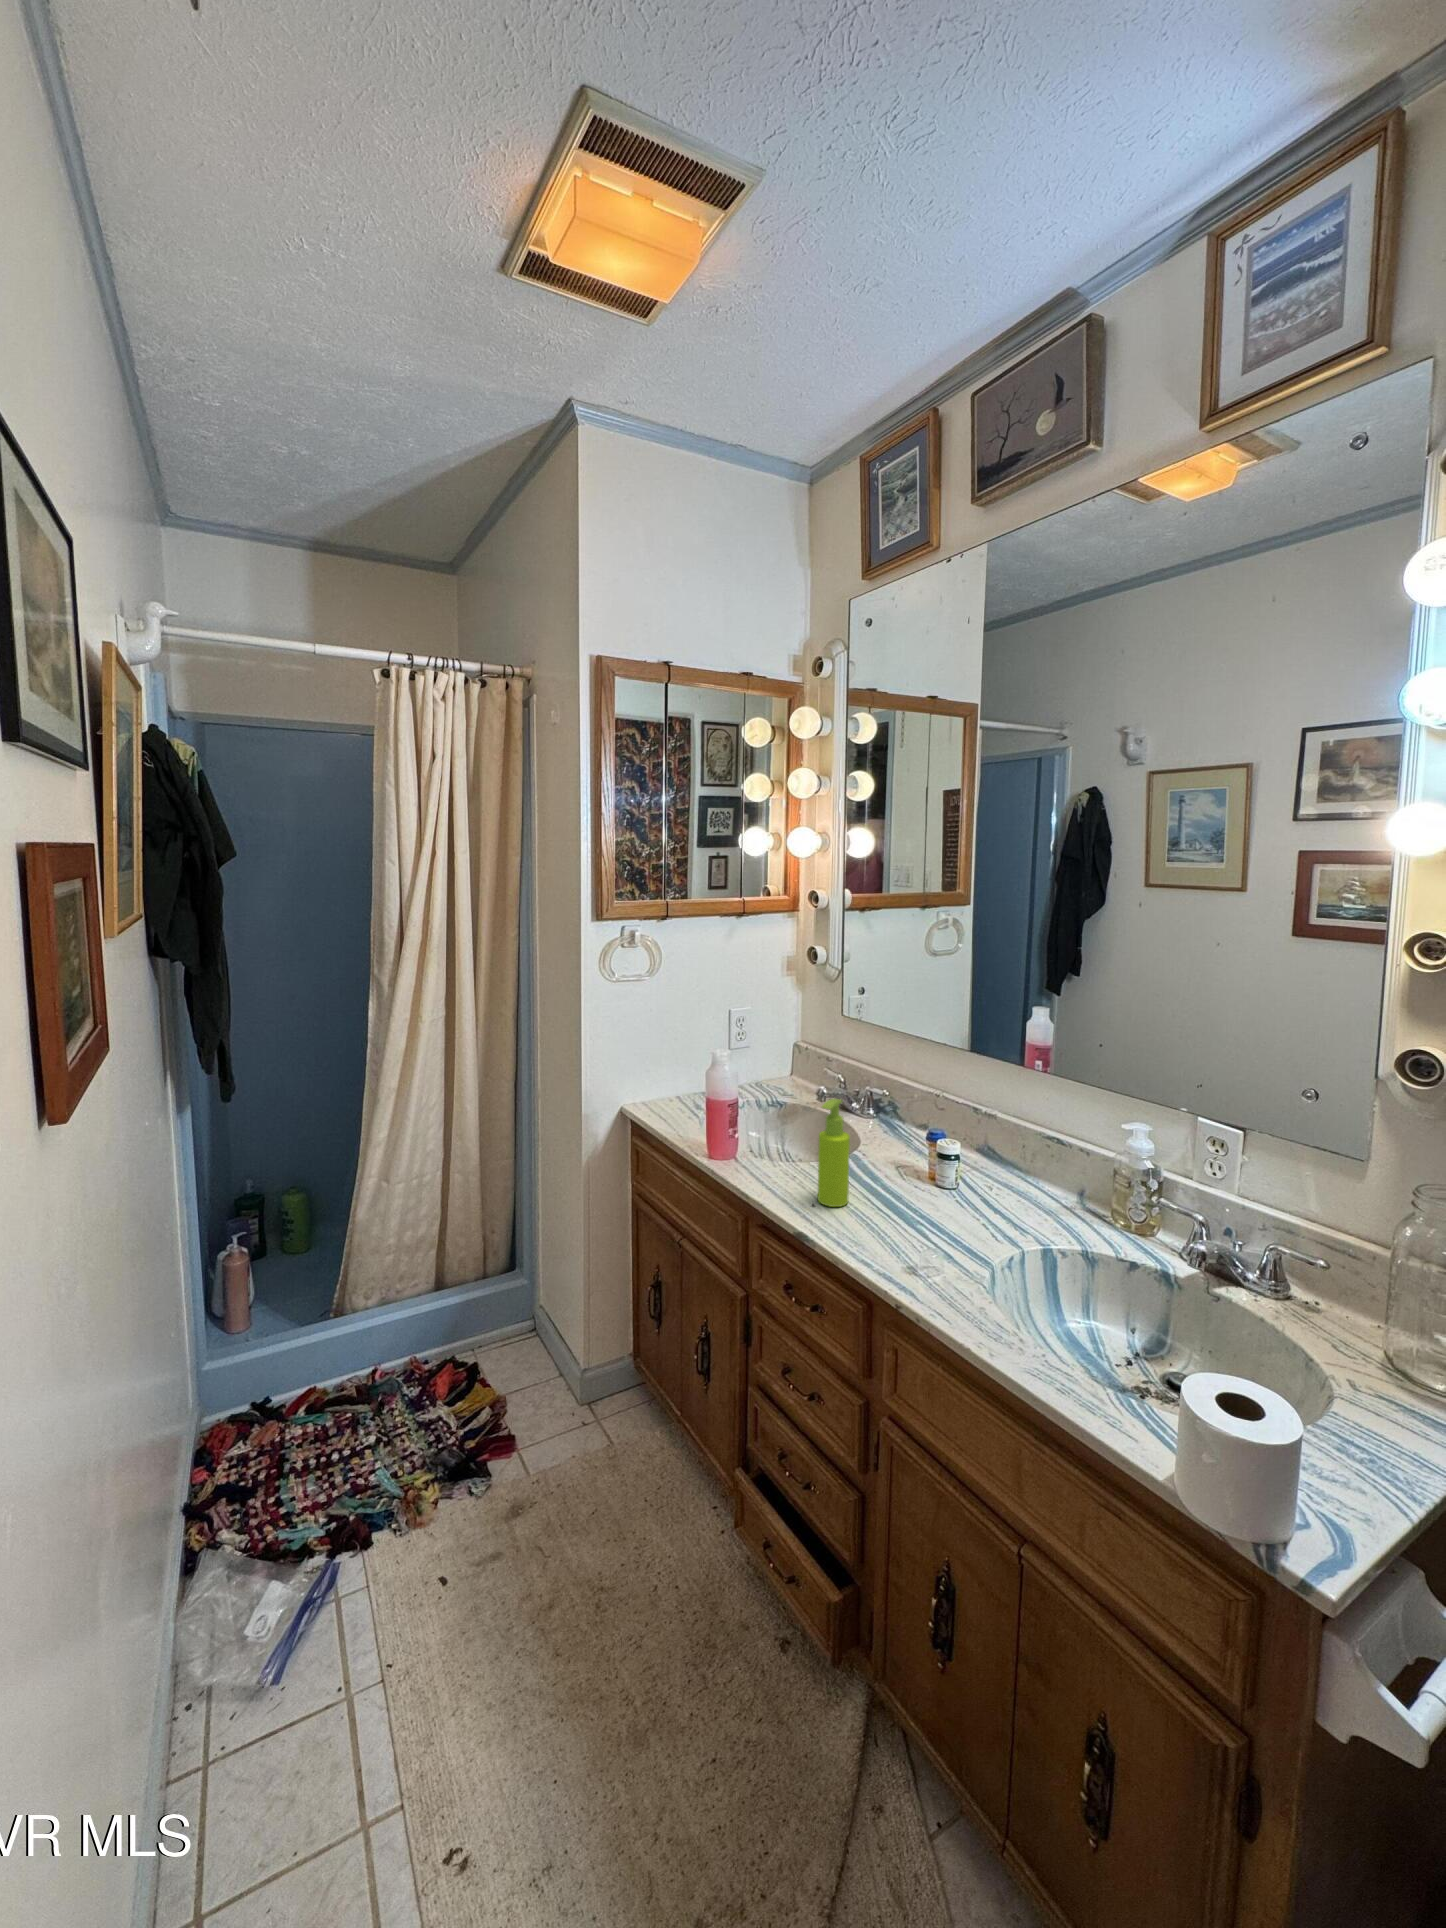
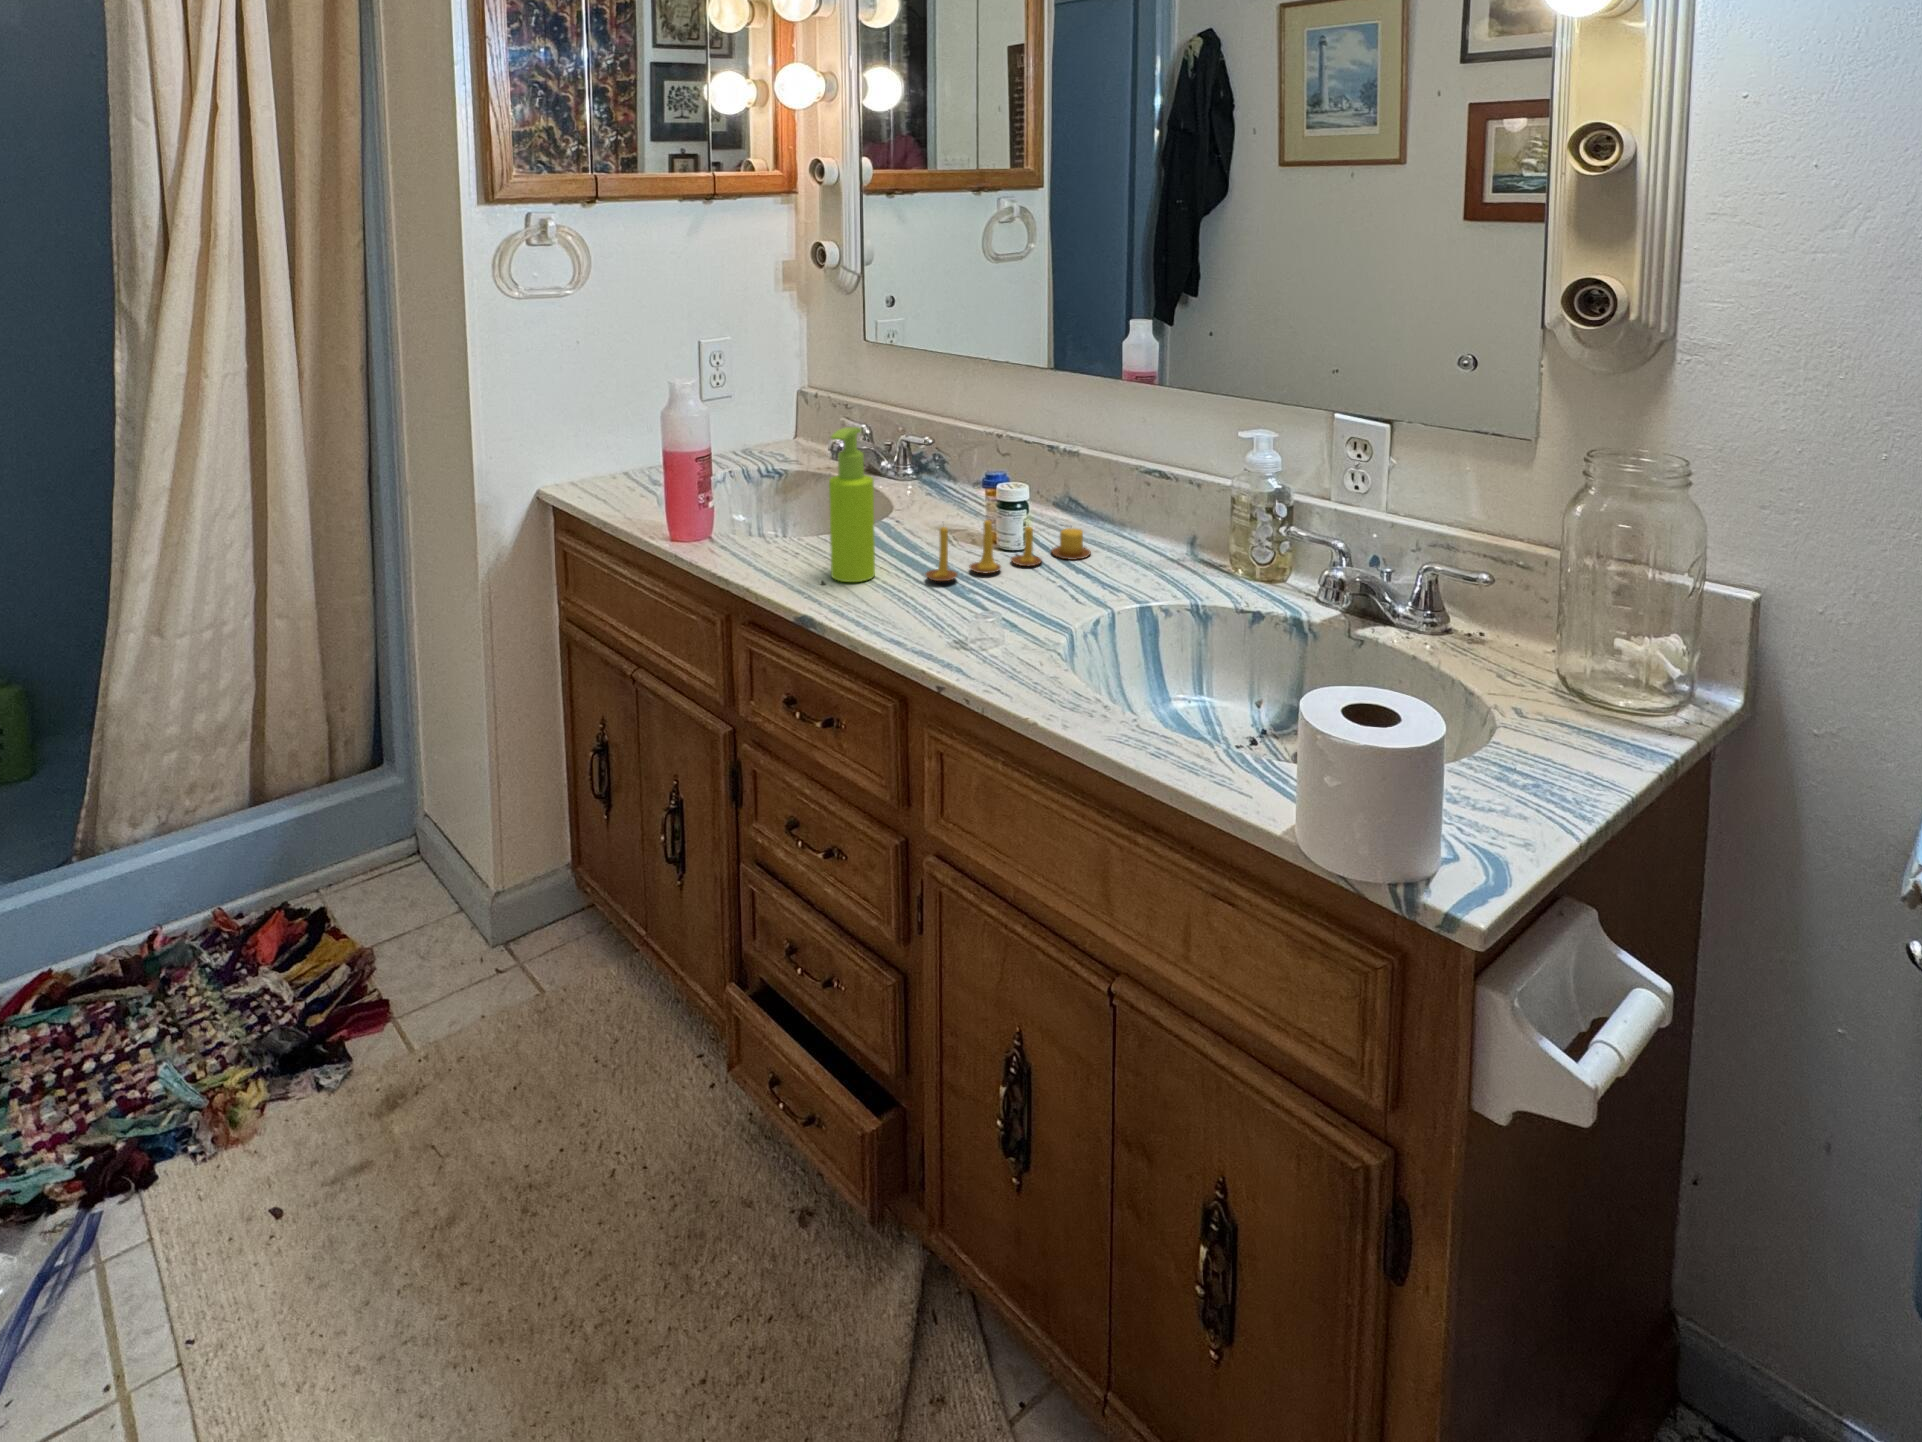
candle: none [884,1167,1005,1213] -> present [926,520,1091,581]

